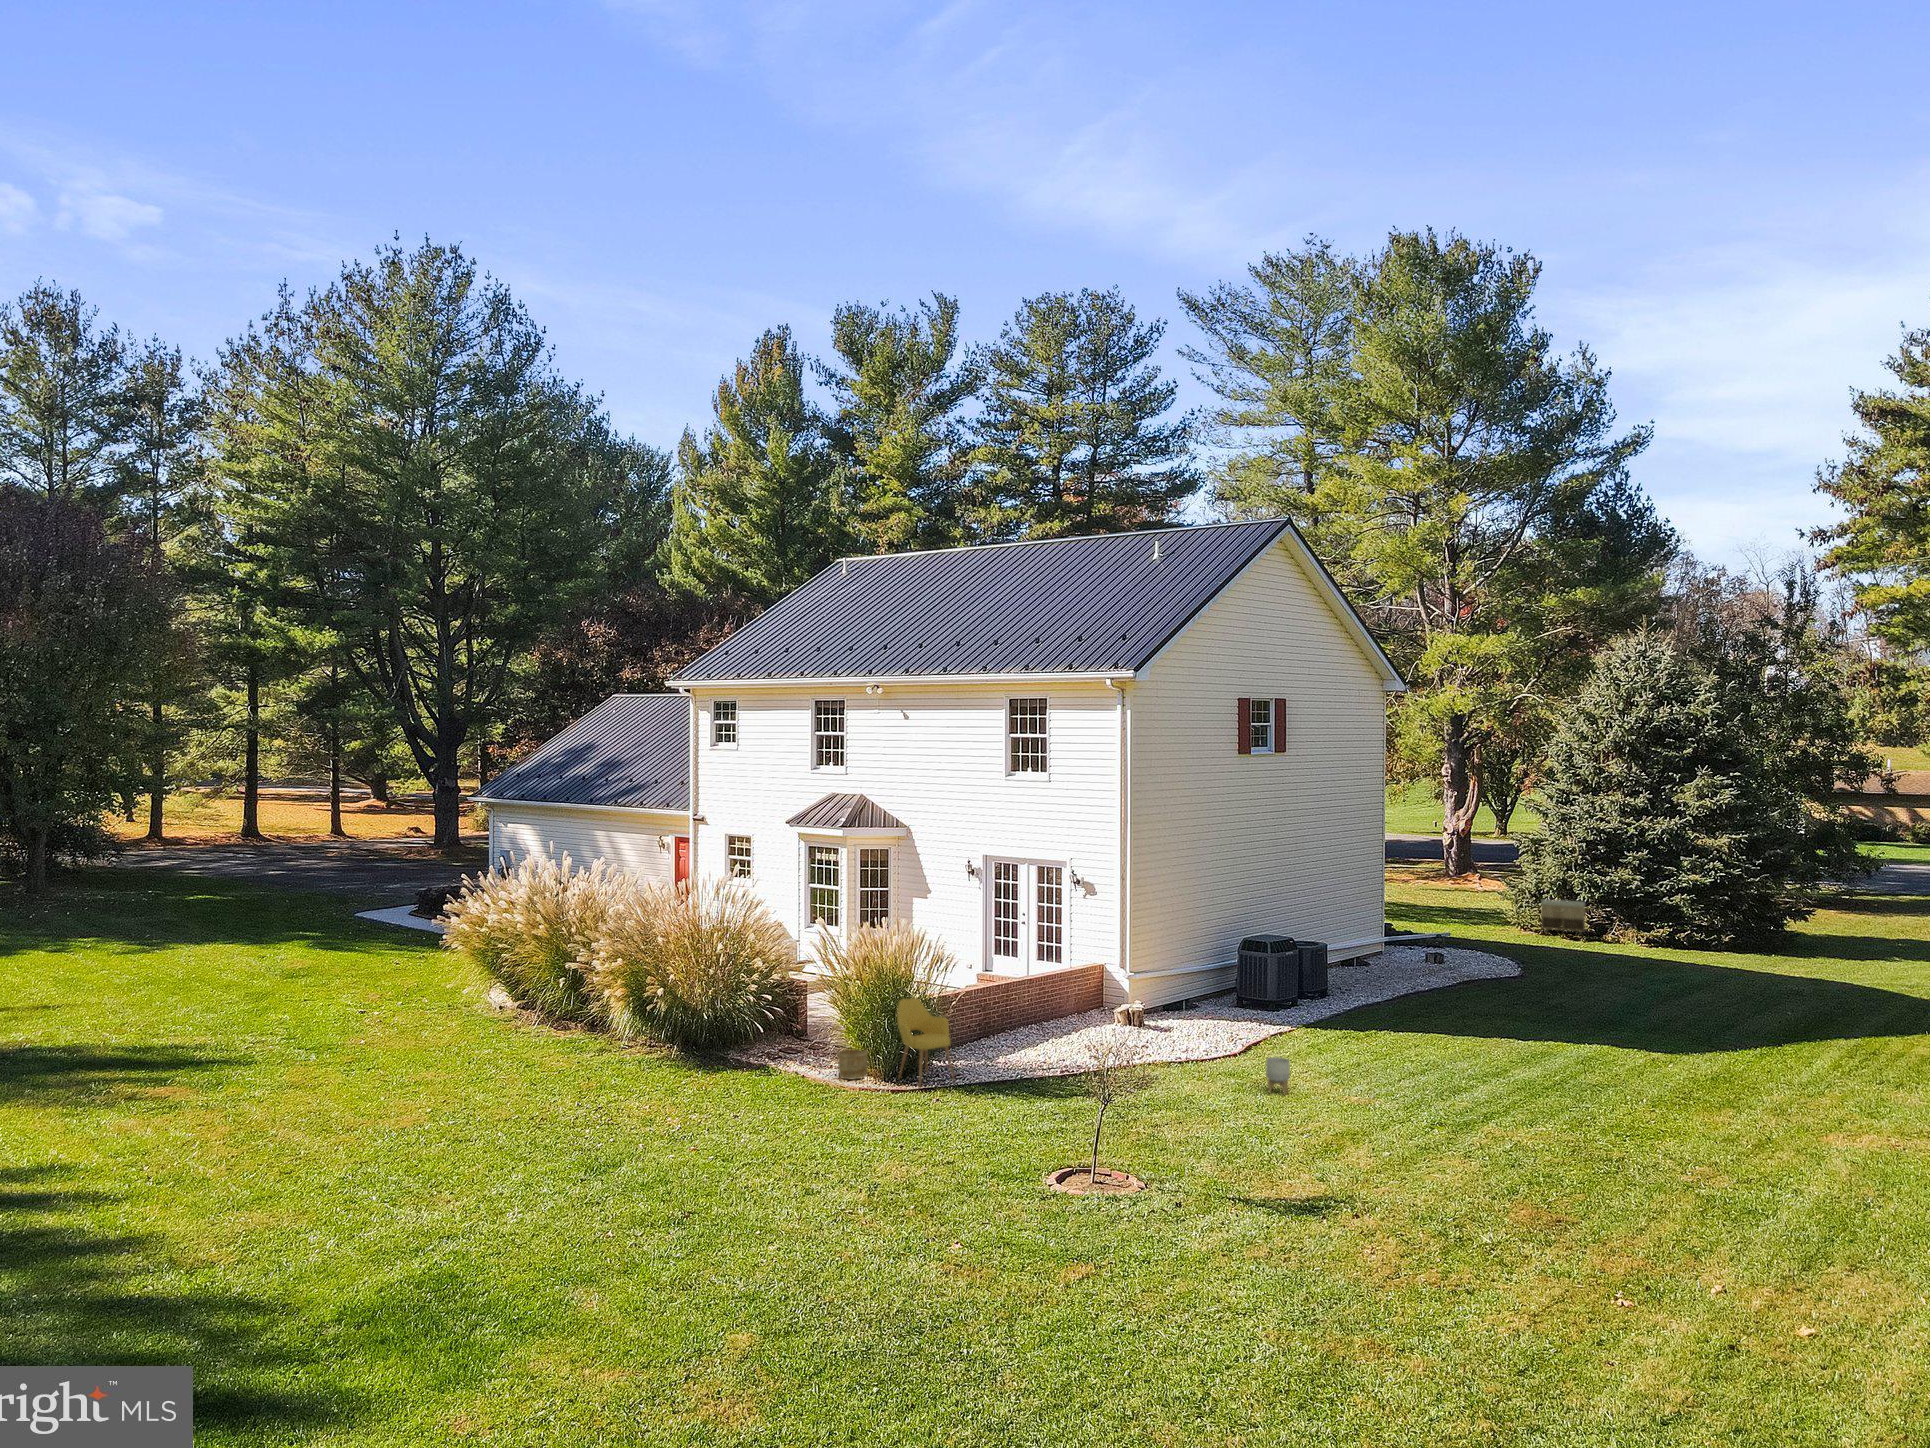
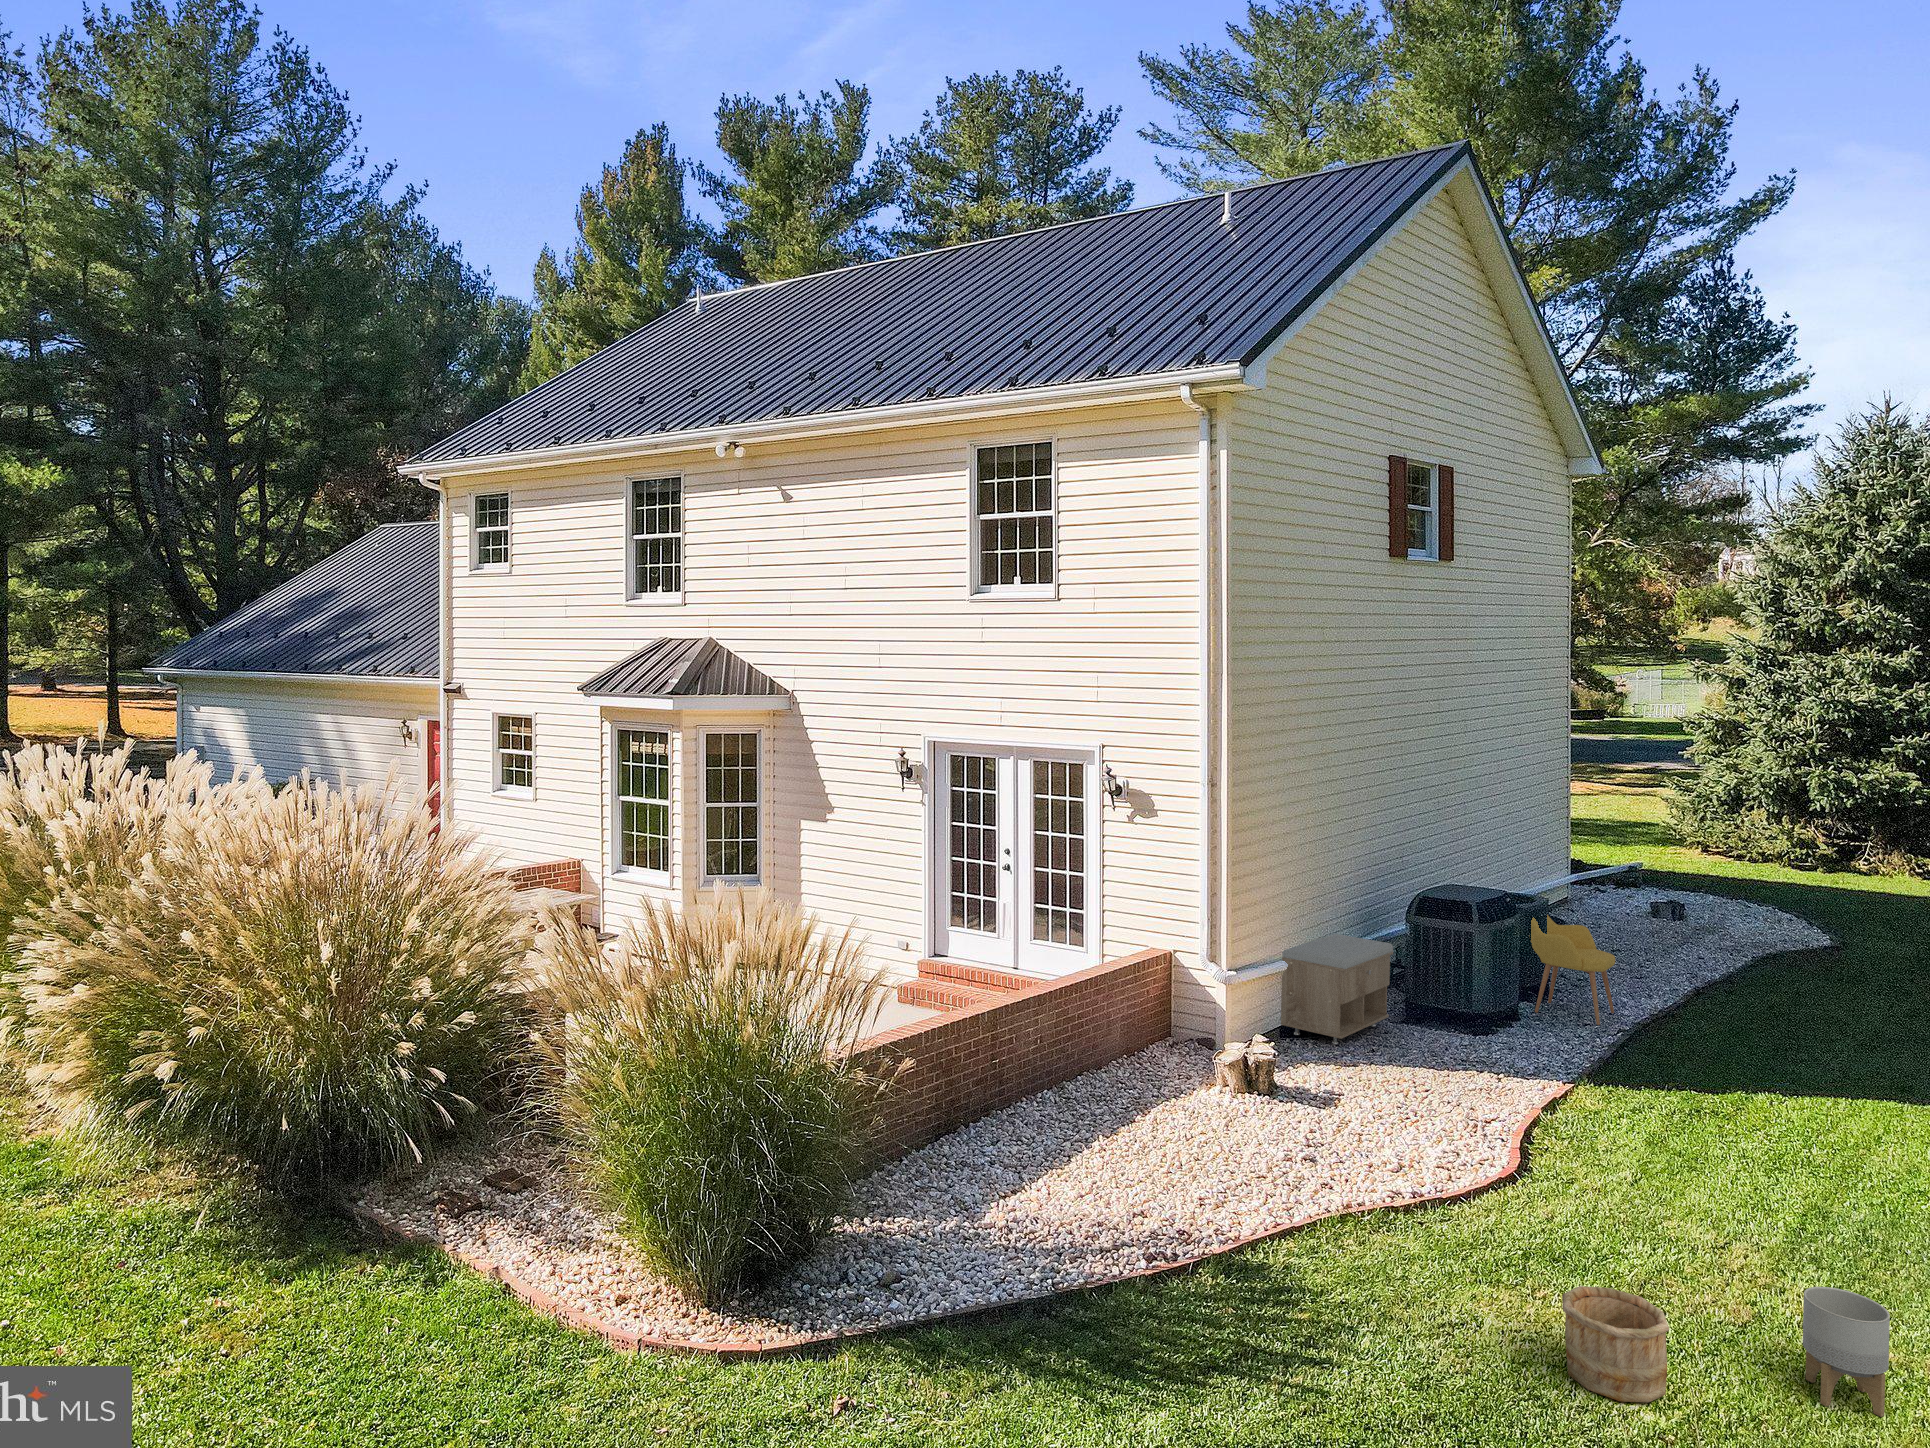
storage bench: present [1541,899,1586,933] -> present [1281,934,1393,1044]
chair: present [897,998,955,1087] -> present [1531,915,1615,1025]
wooden bucket: present [837,1049,868,1079] -> present [1562,1286,1669,1402]

